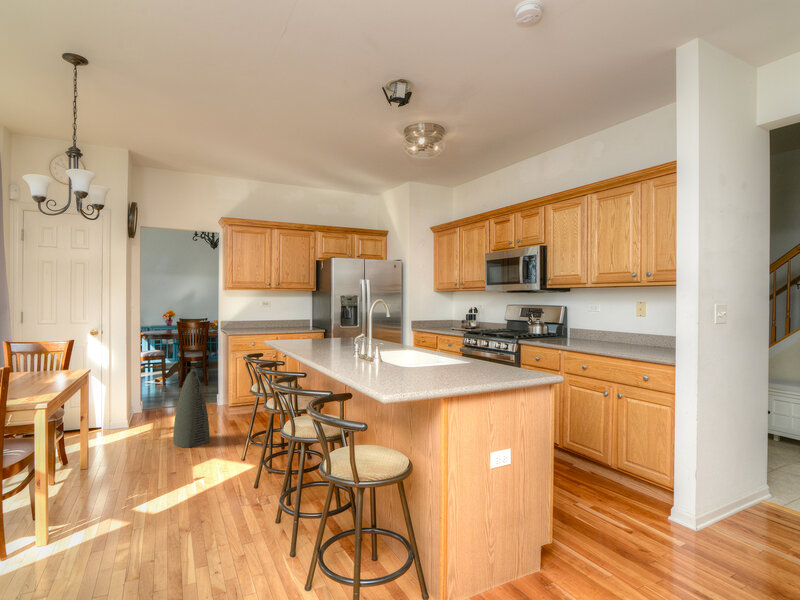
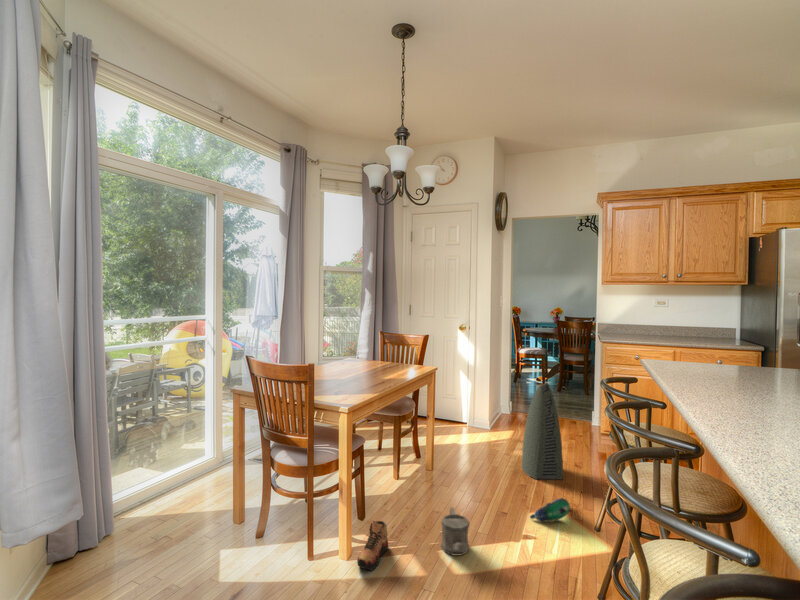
plush toy: none [196,448,224,469] -> present [530,498,570,522]
watering can: none [133,475,166,508] -> present [441,508,469,556]
shoe: none [59,502,83,542] -> present [357,521,388,570]

